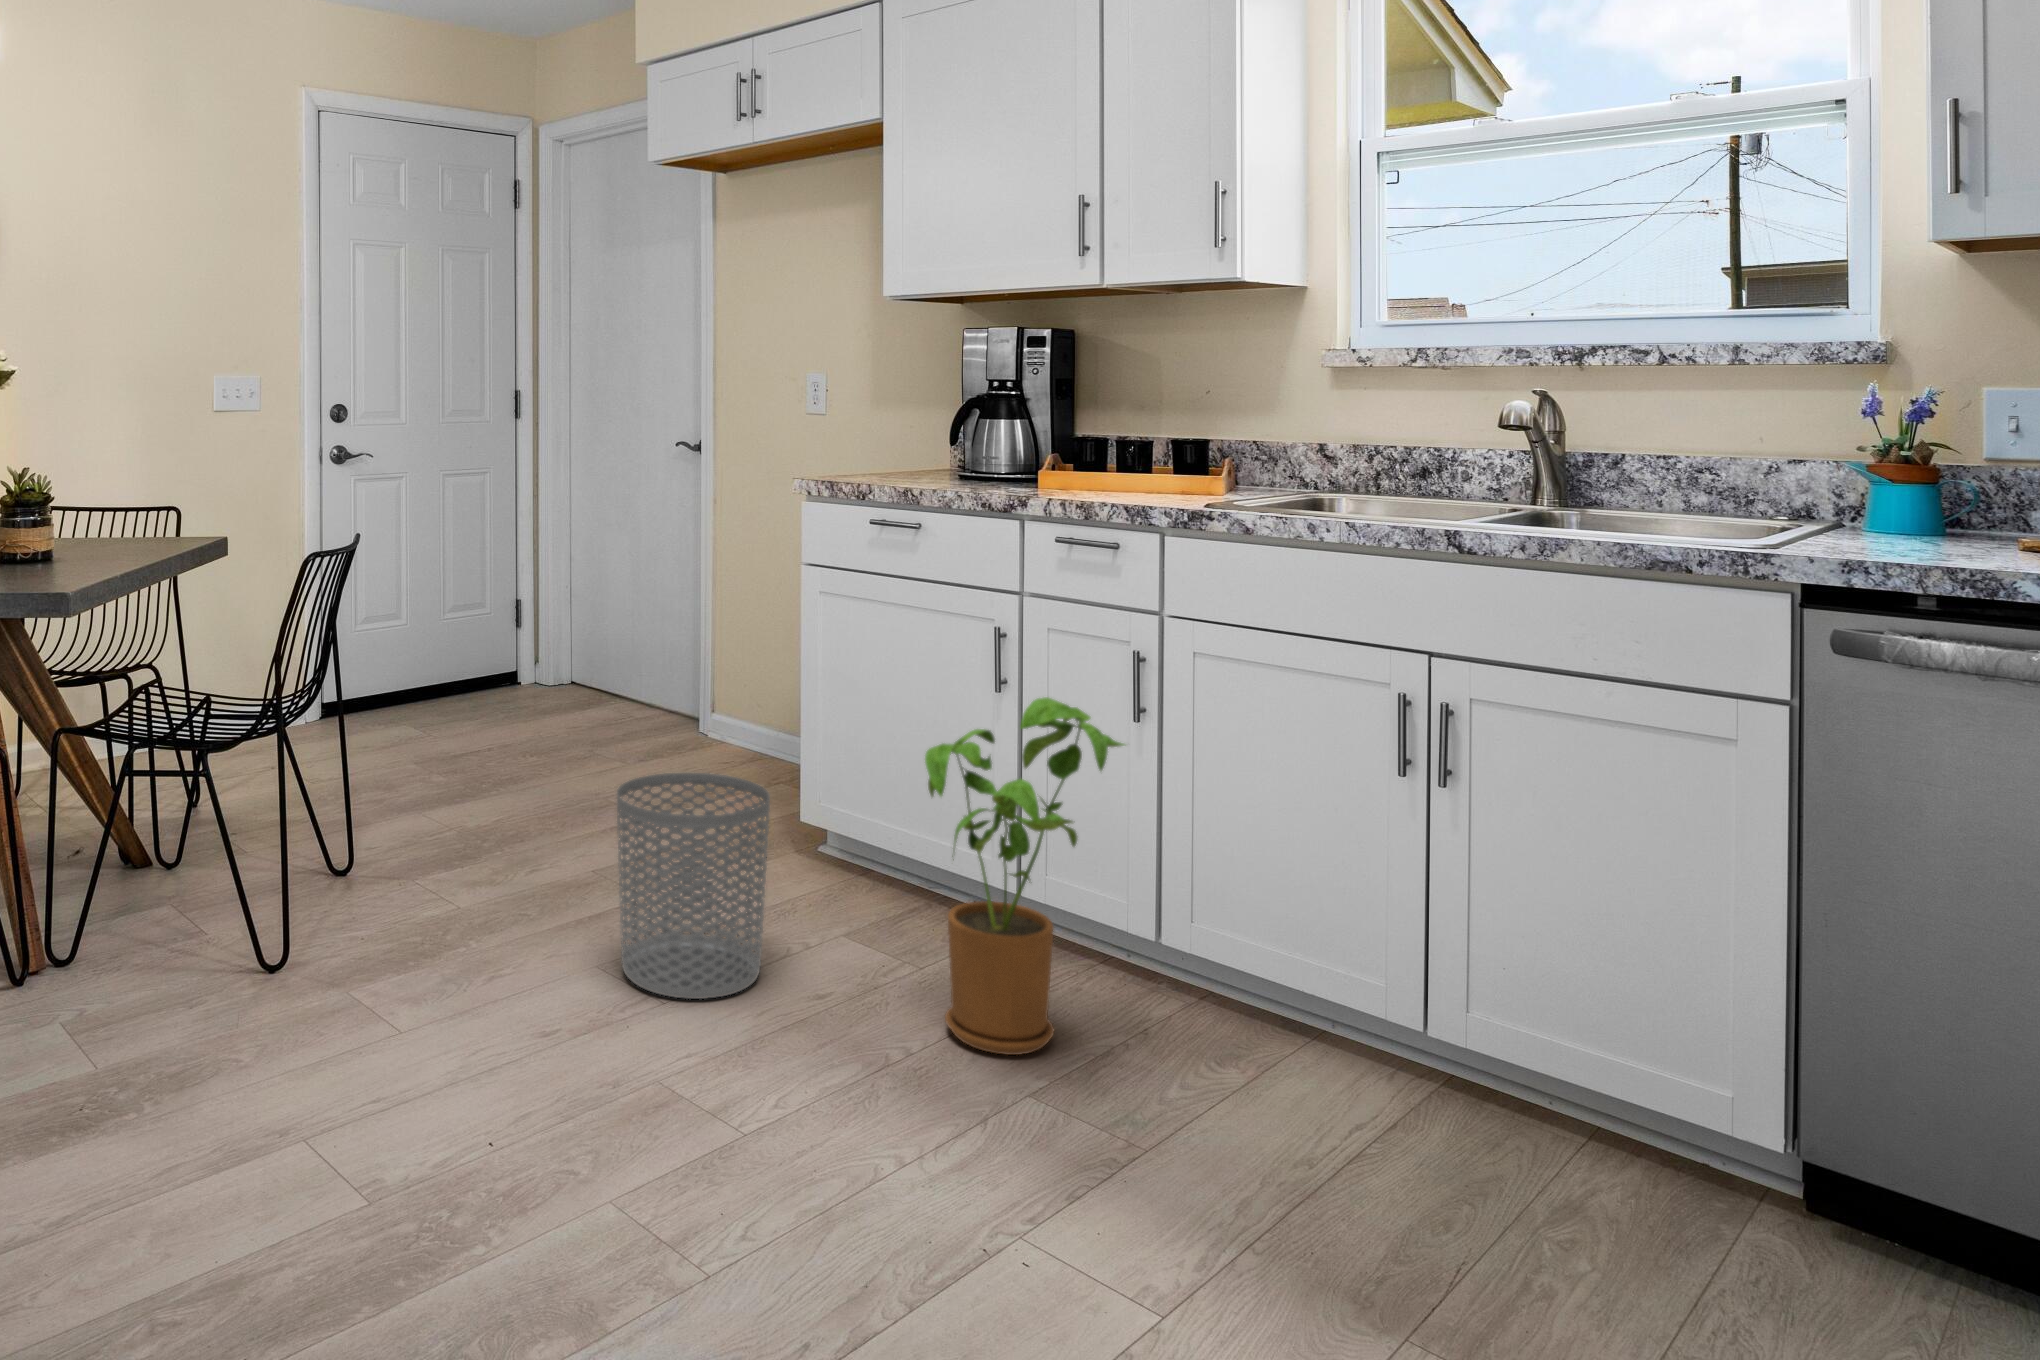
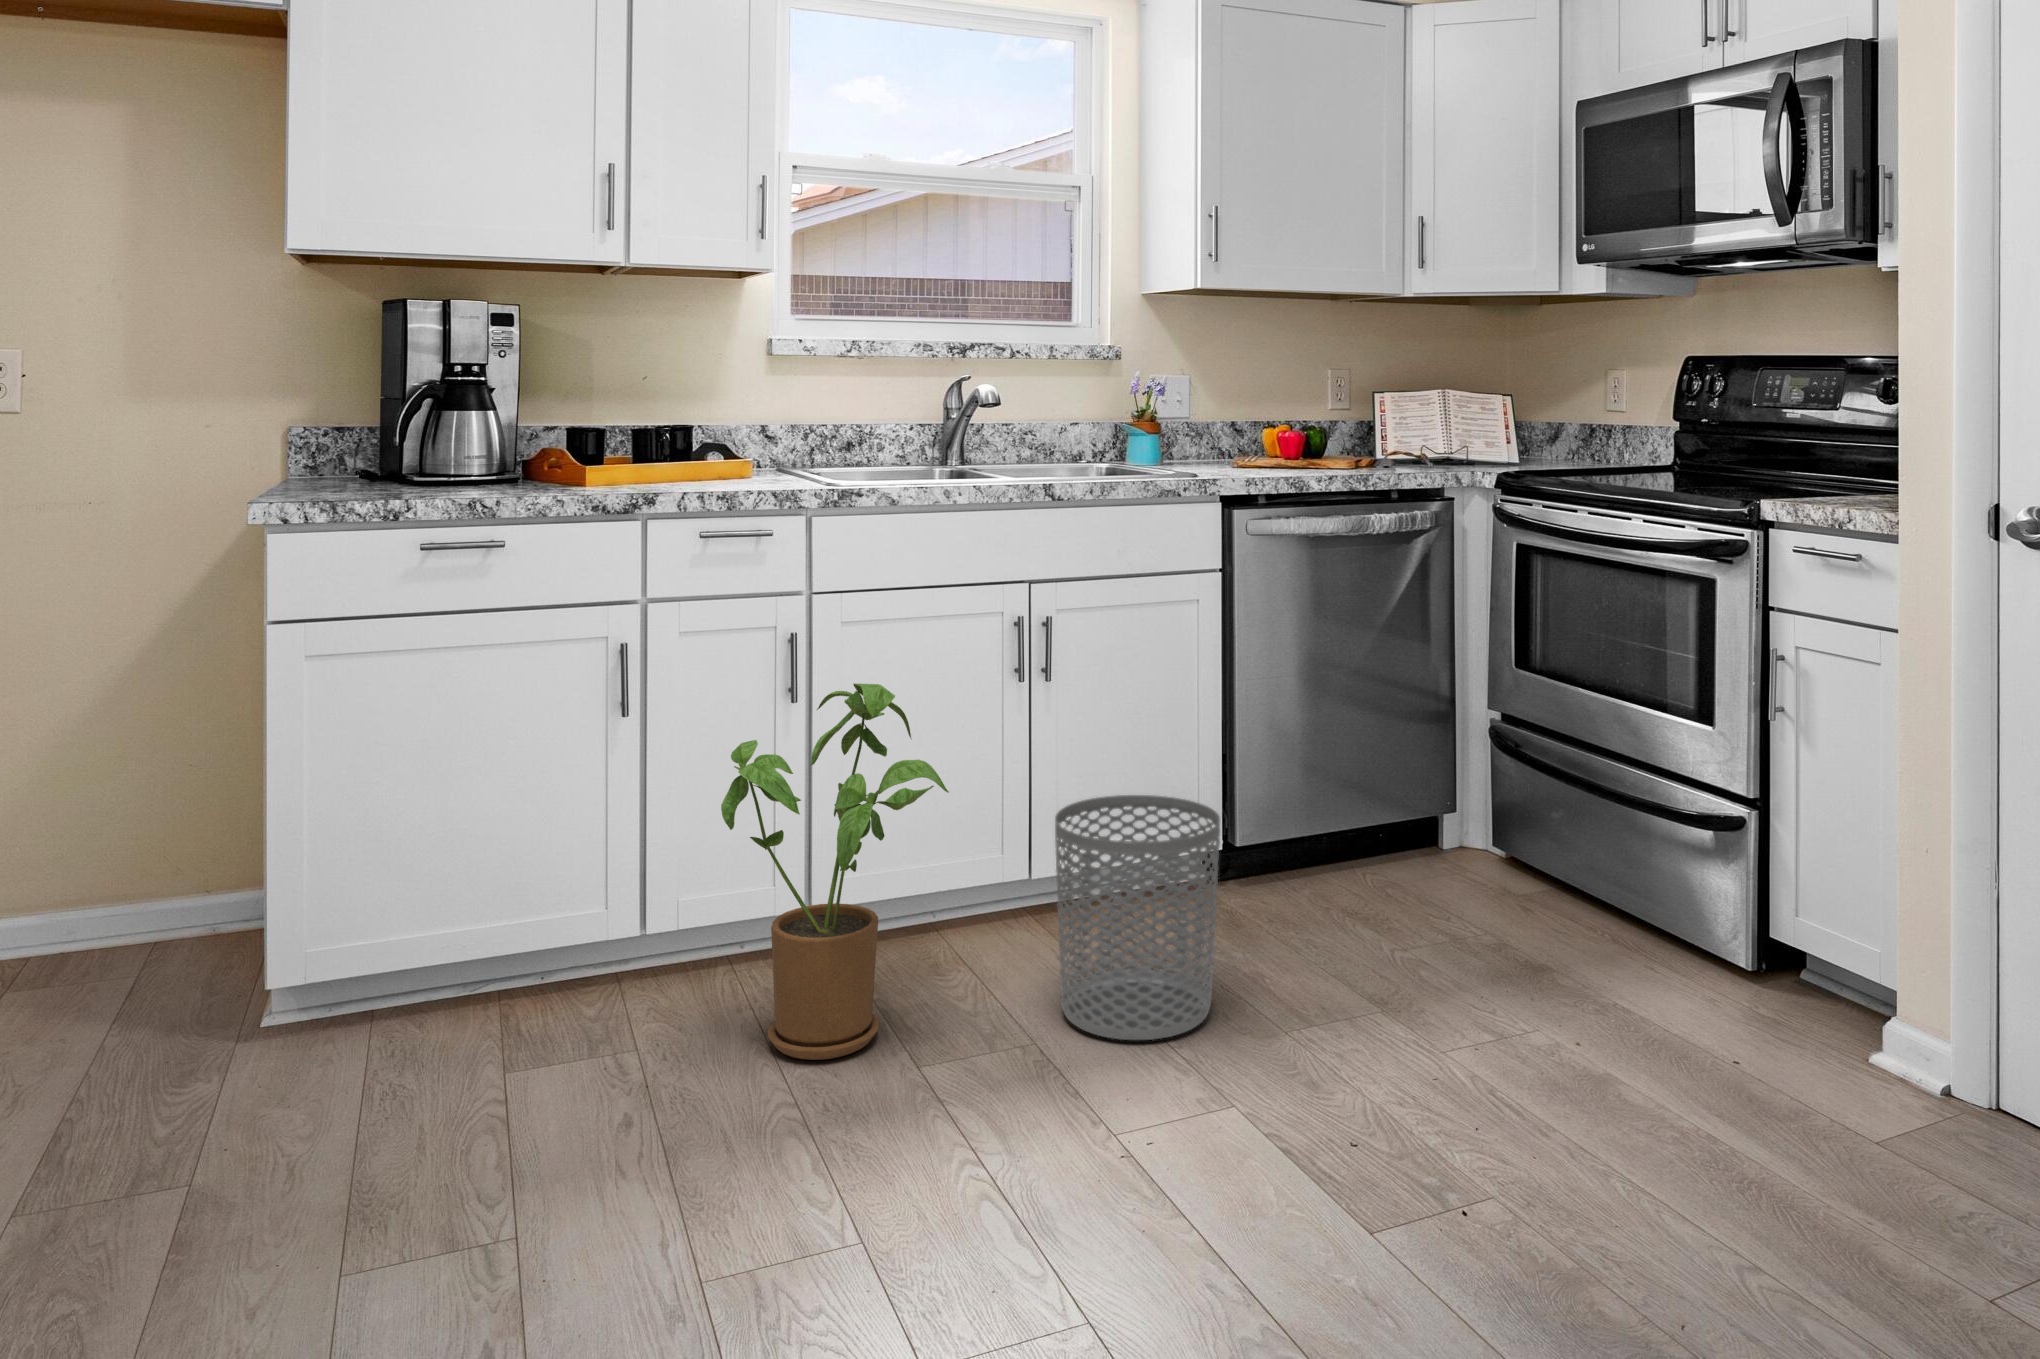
waste bin: present [617,773,770,999] -> present [1055,795,1220,1040]

